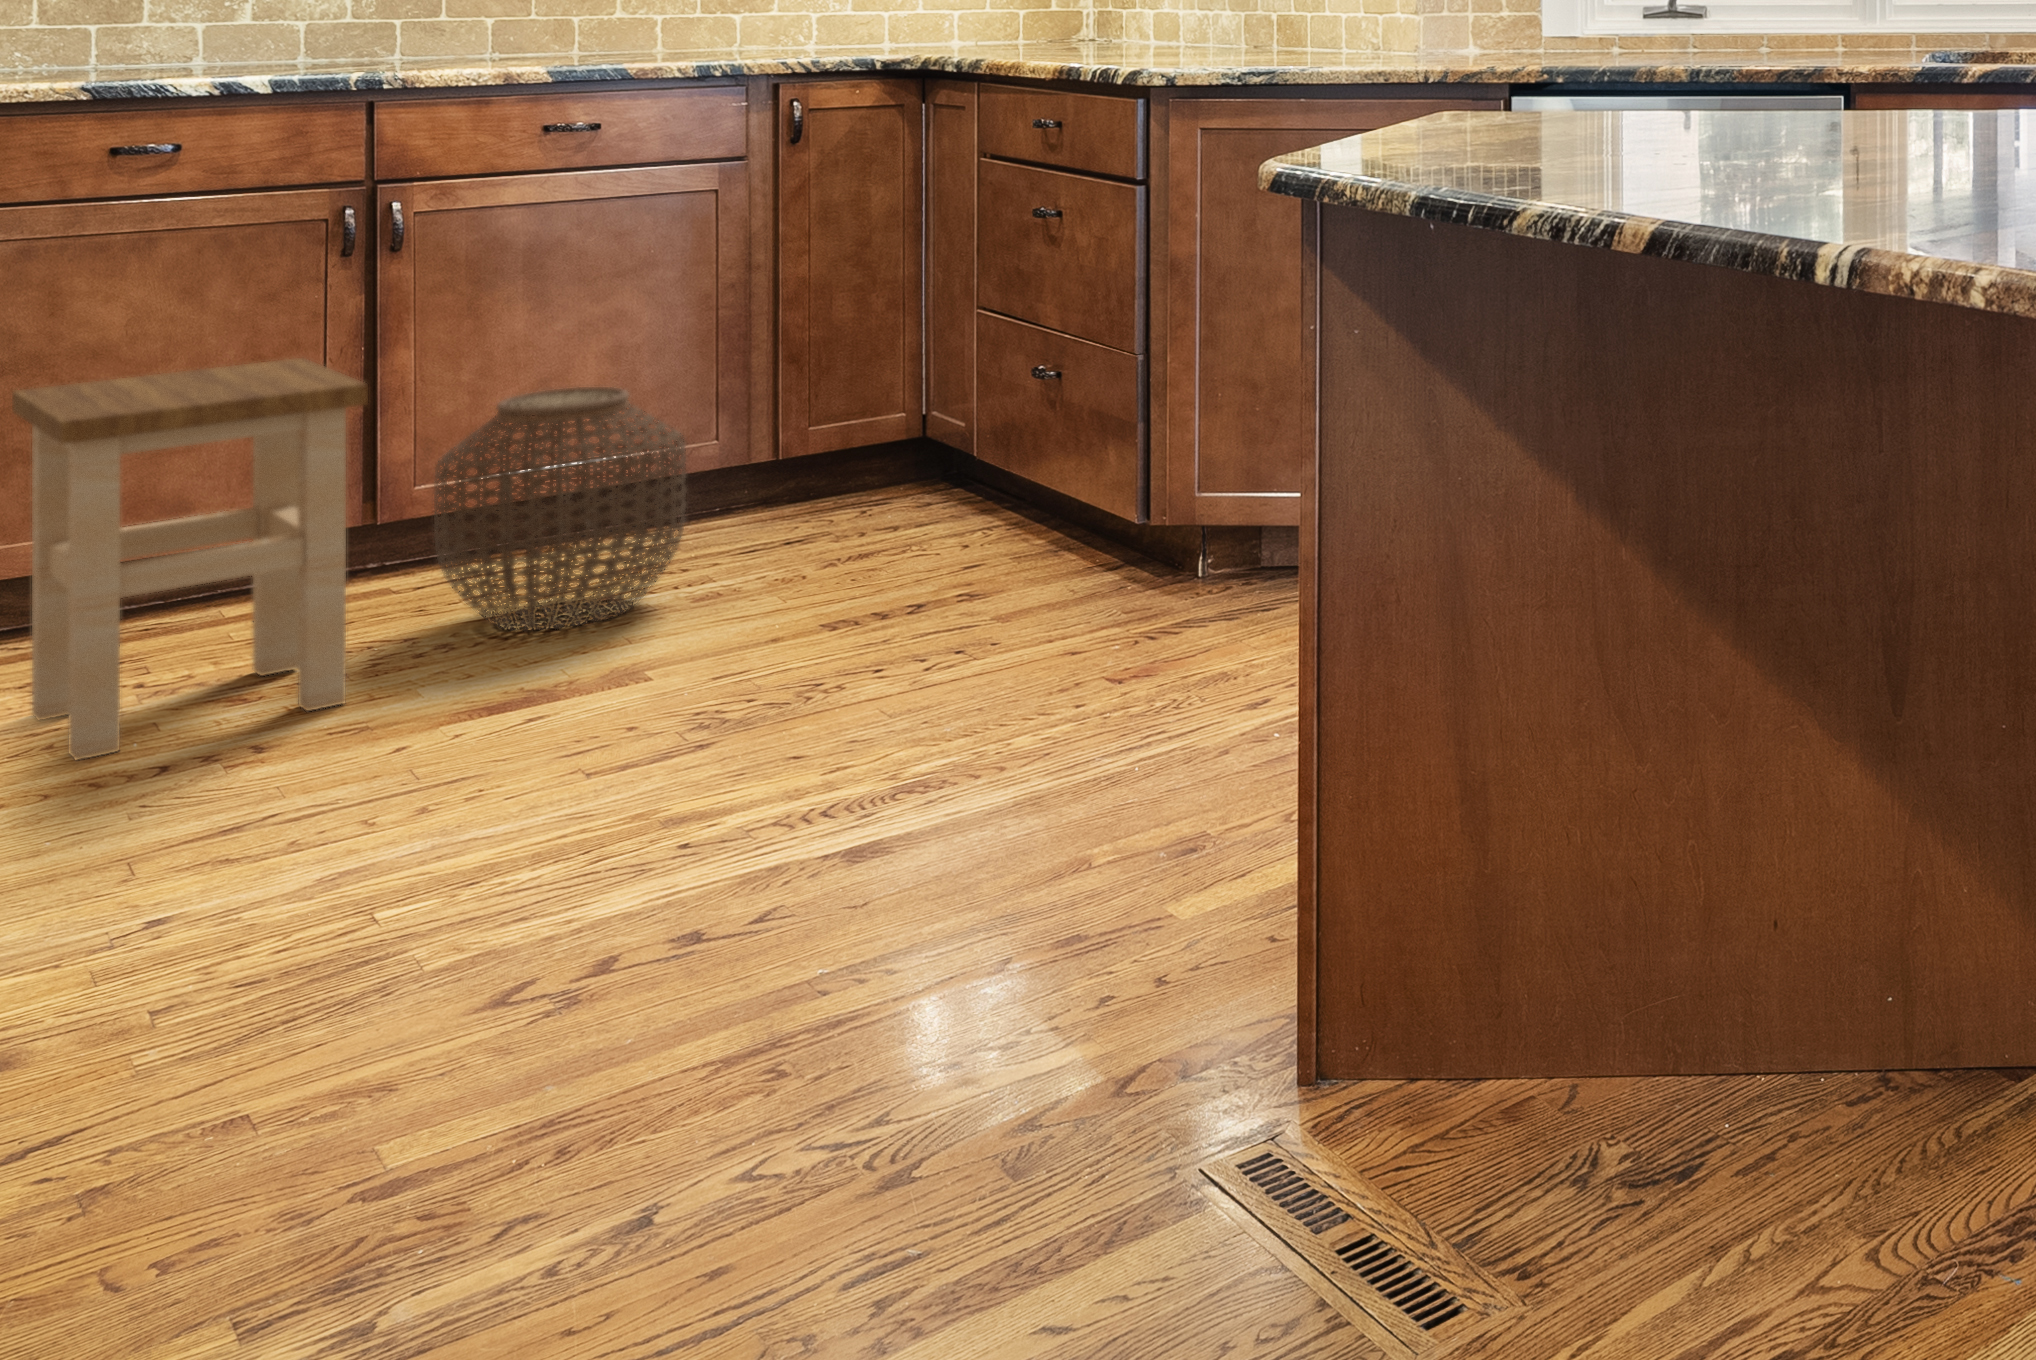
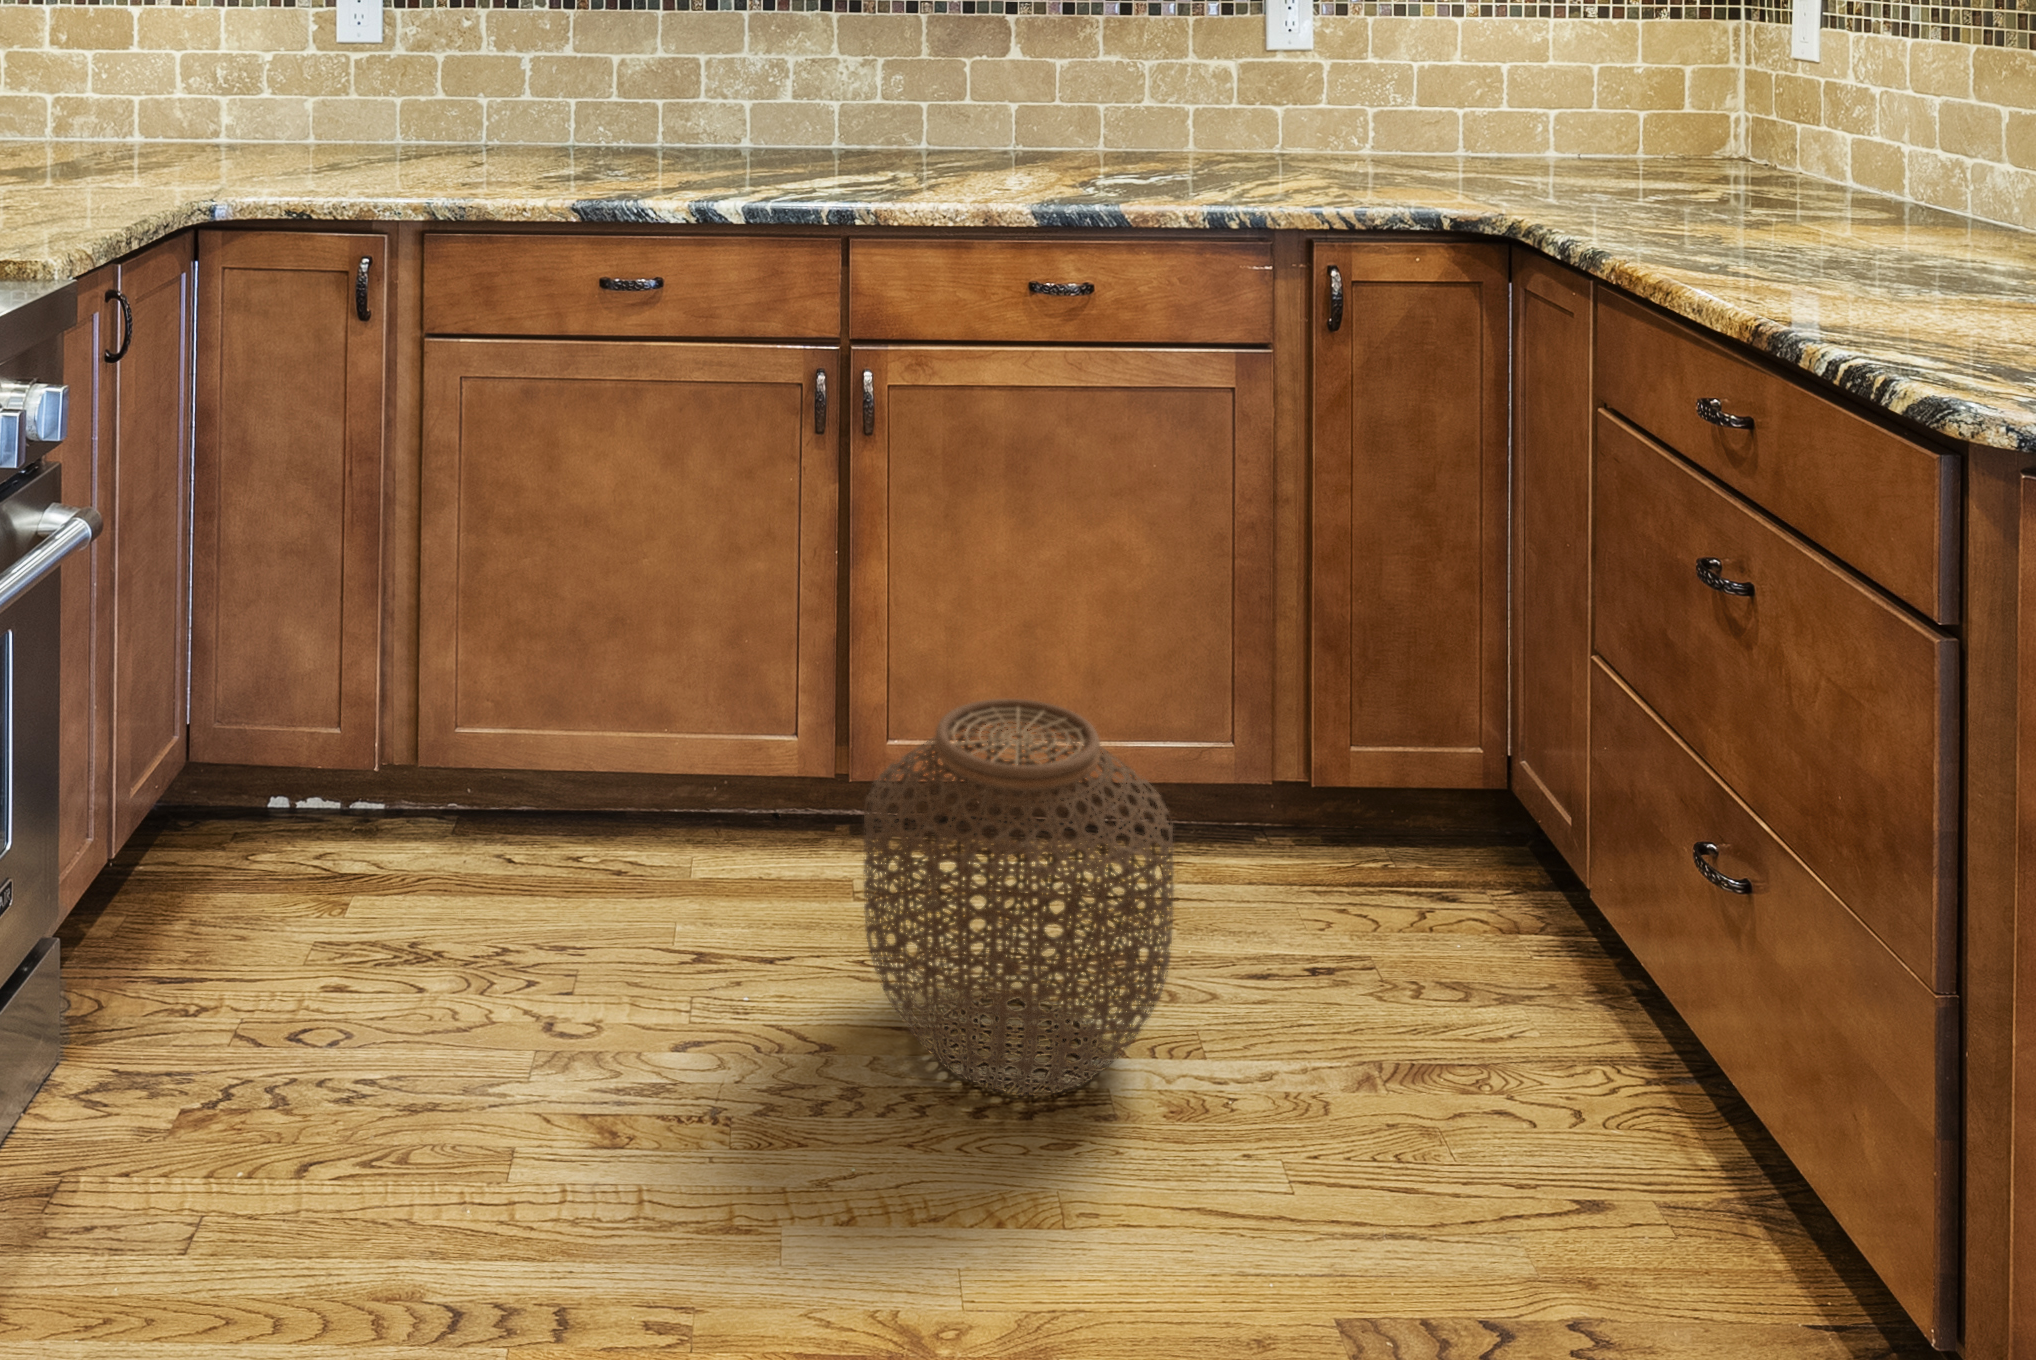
stool: present [12,358,368,760] -> none [371,628,726,1238]

